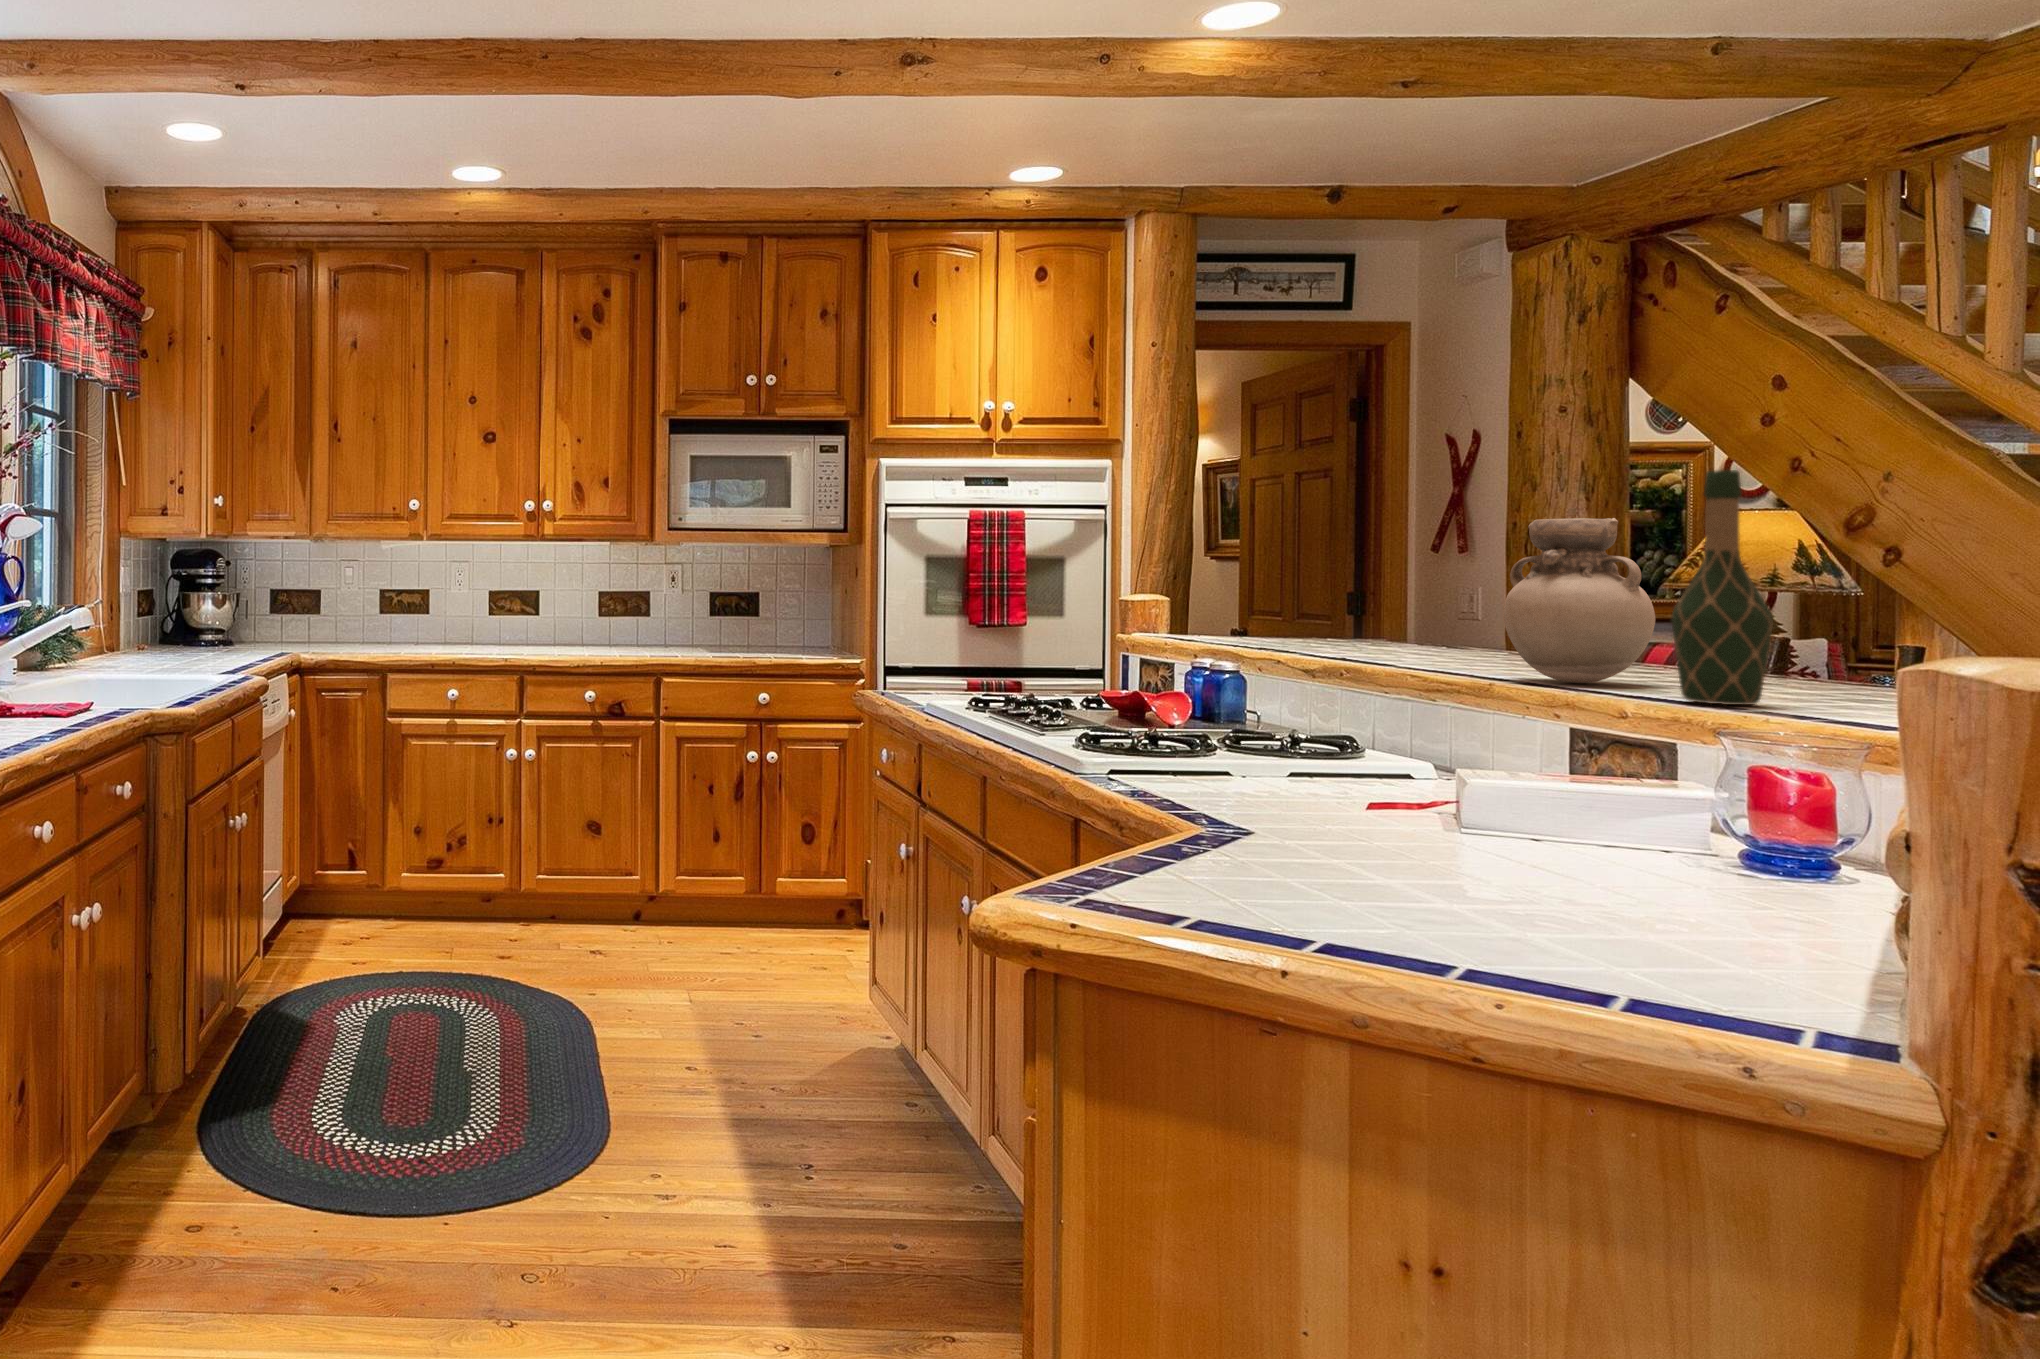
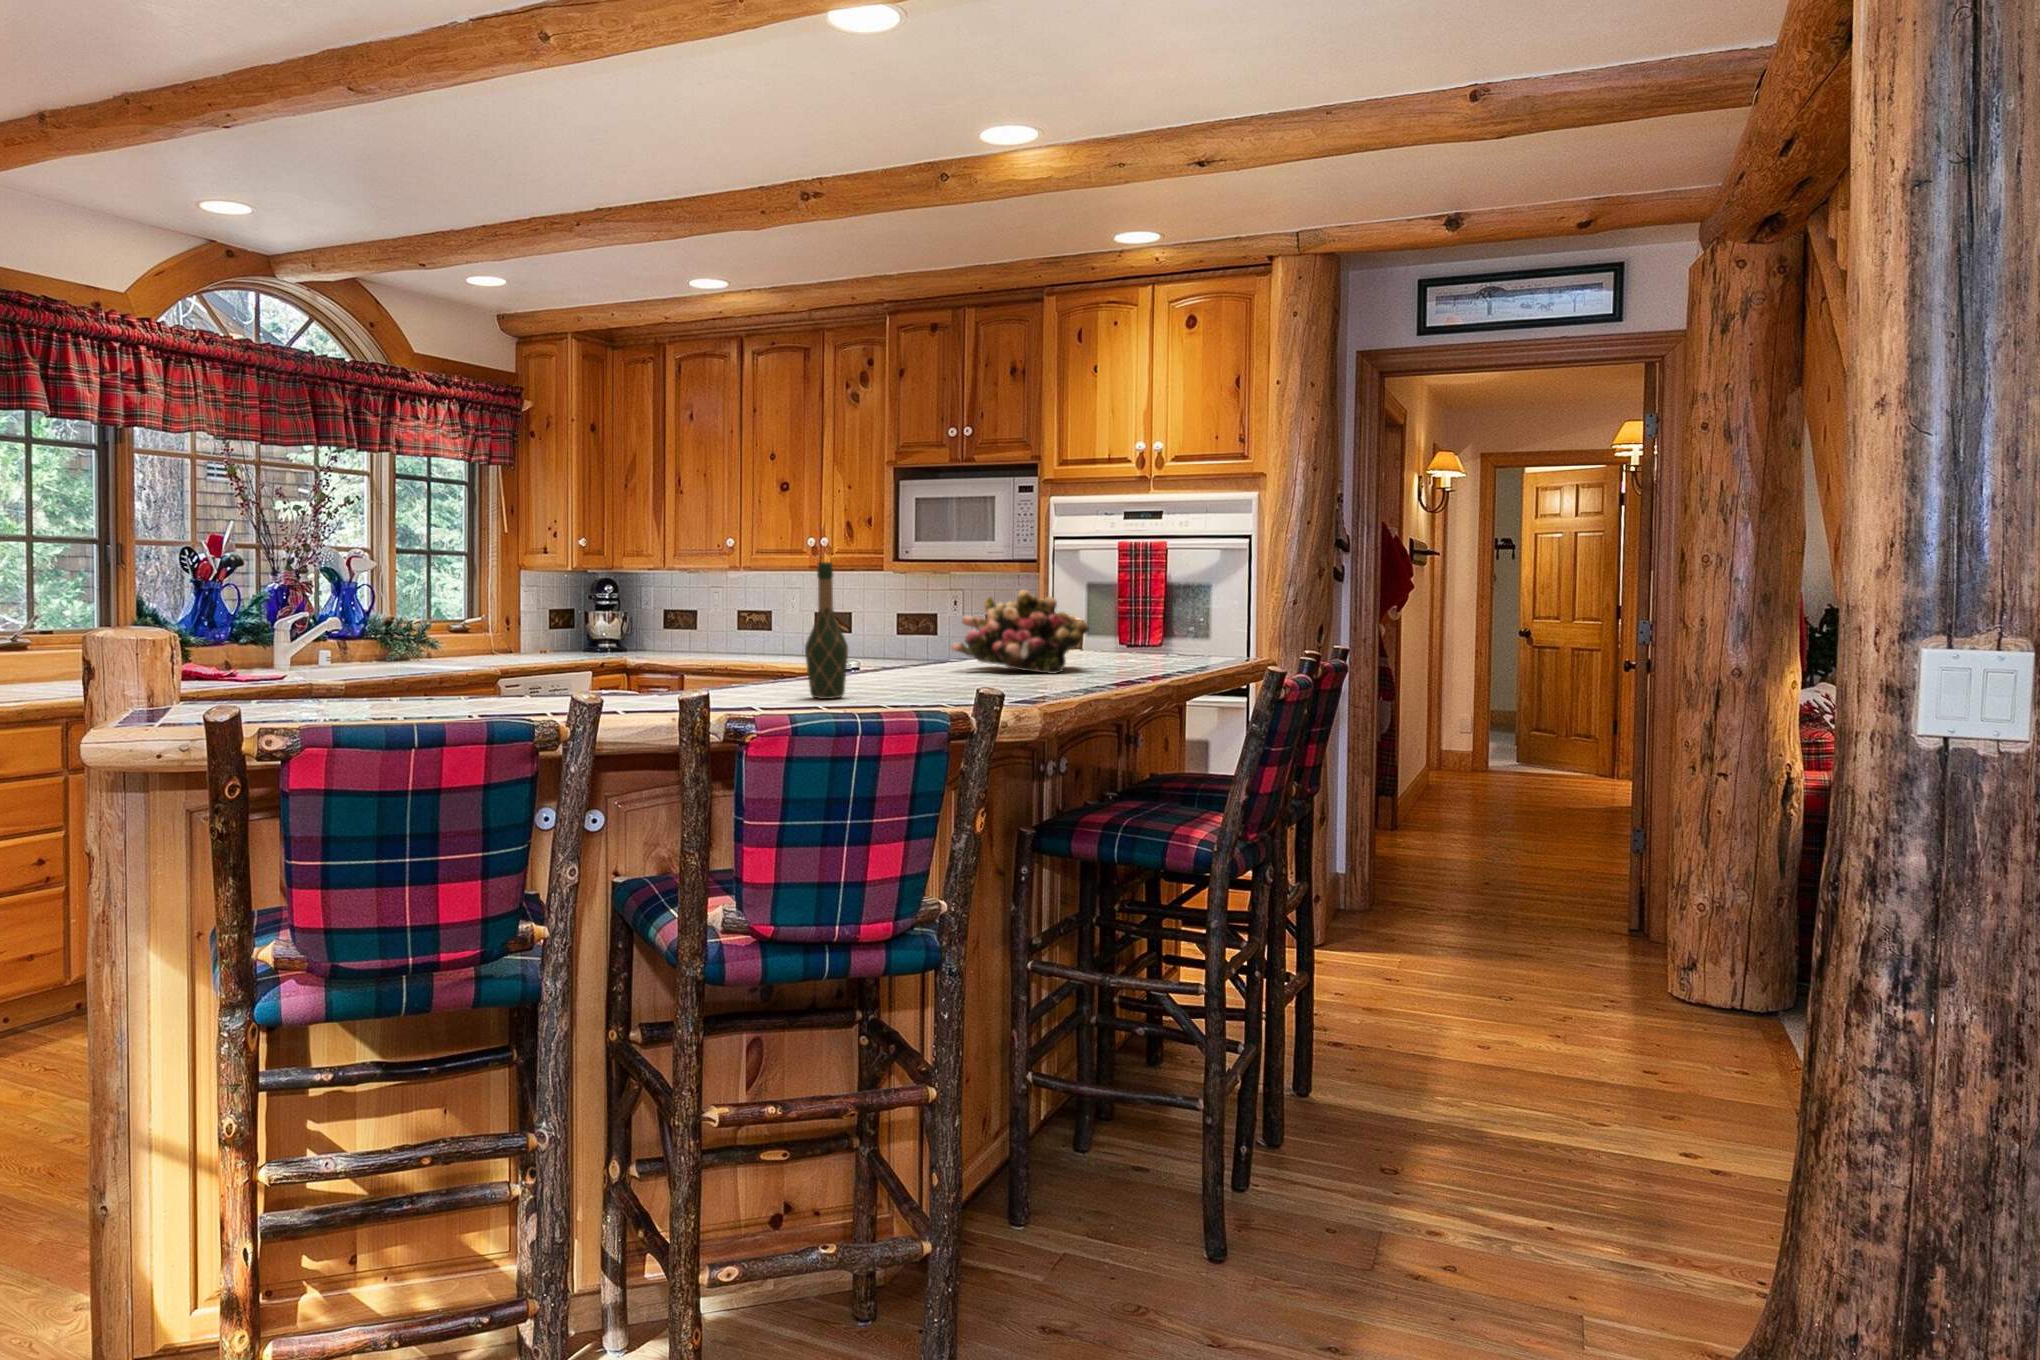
vase: present [1504,518,1655,683] -> none [866,583,942,687]
flower arrangement: none [1277,547,1486,660] -> present [951,590,1089,674]

